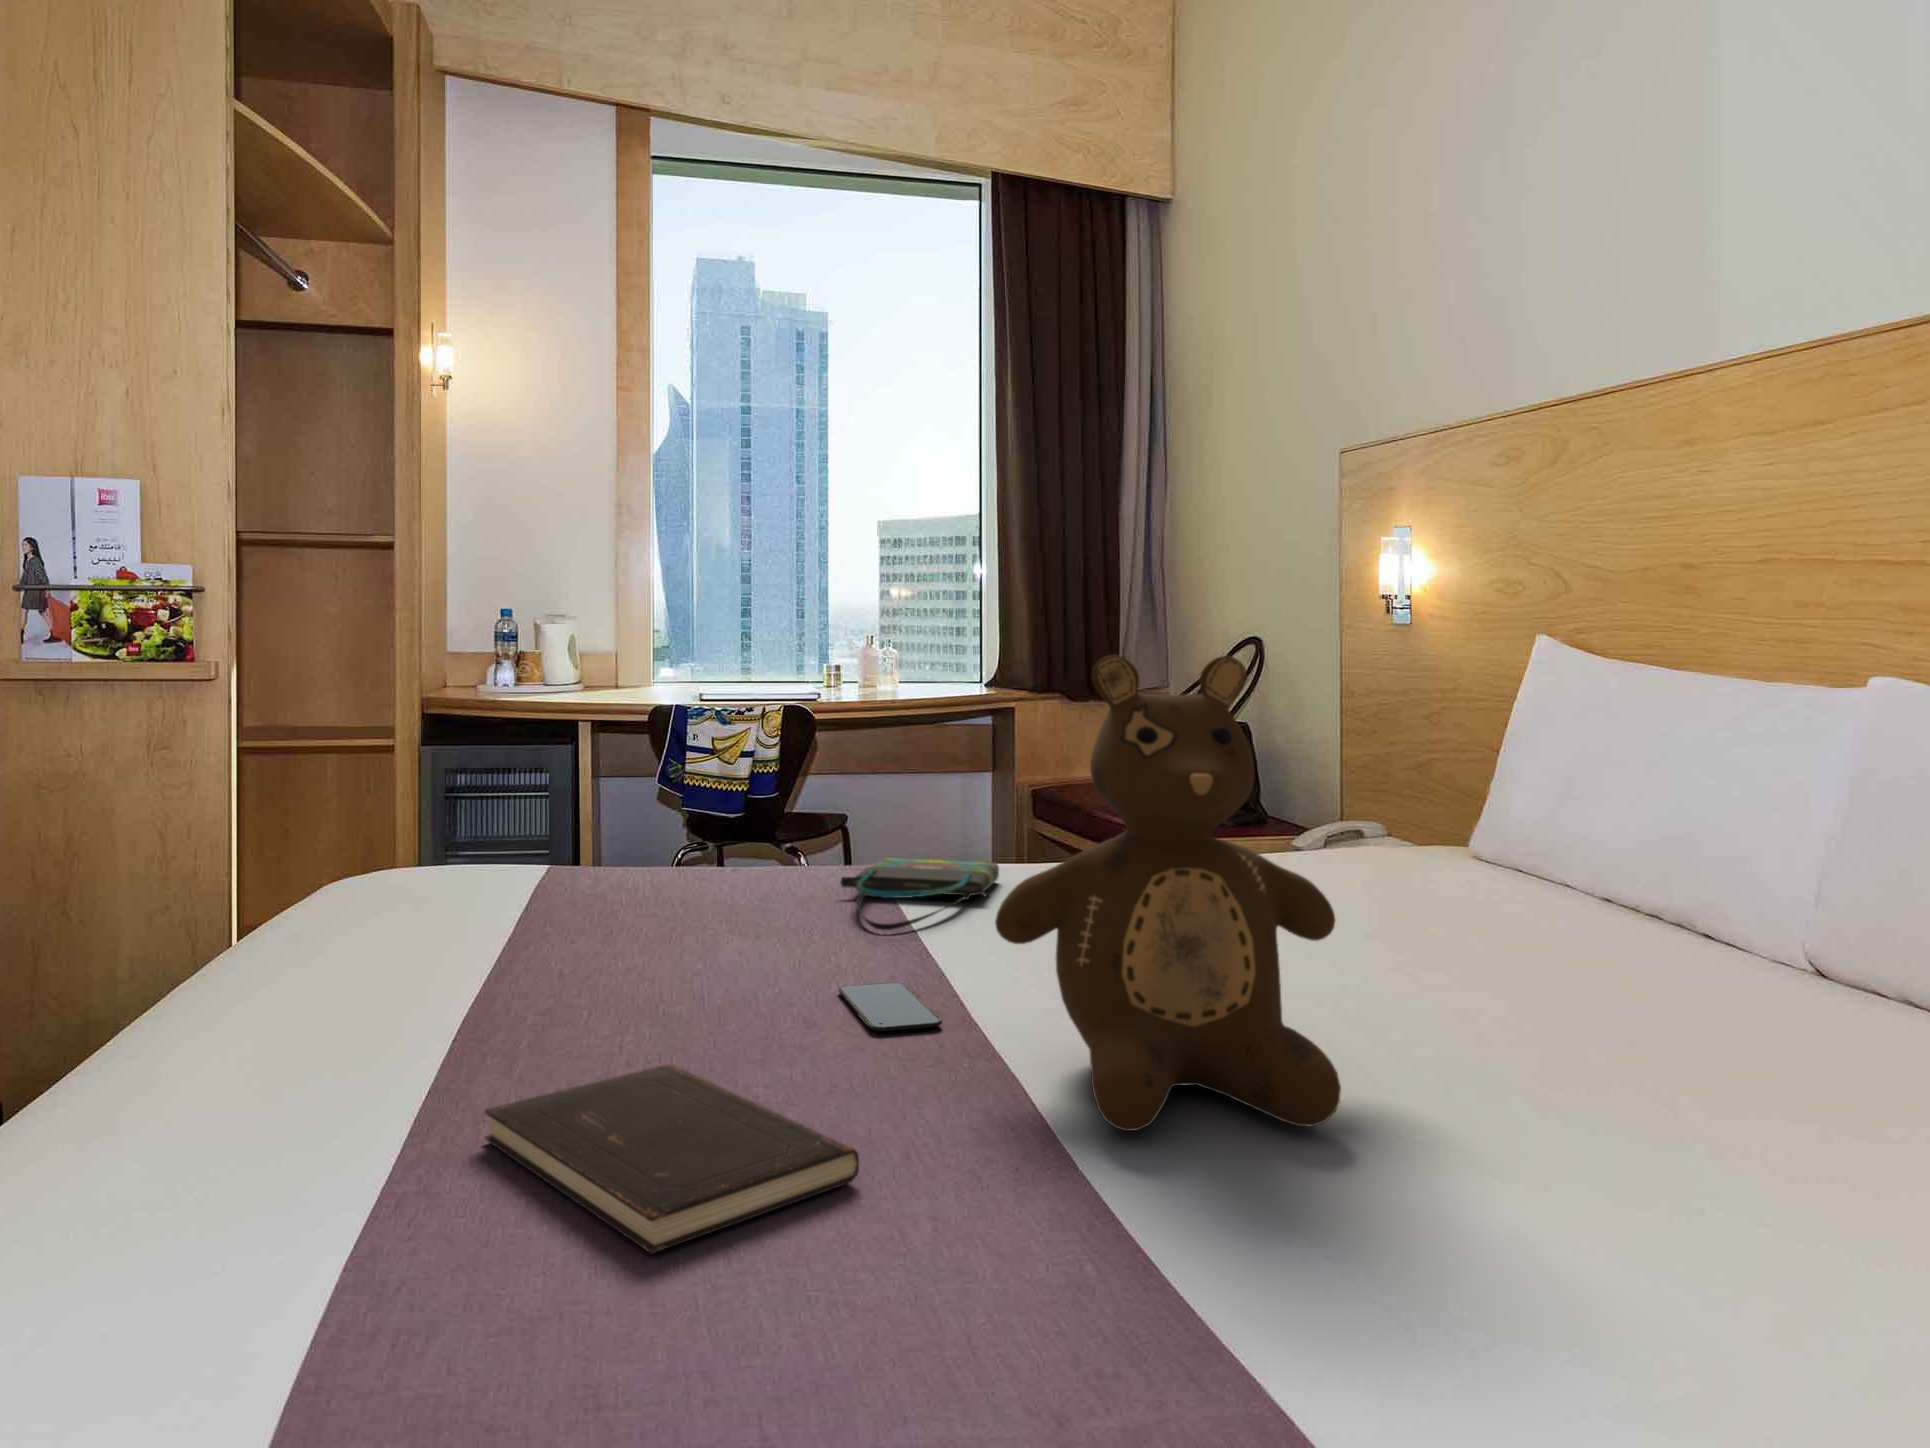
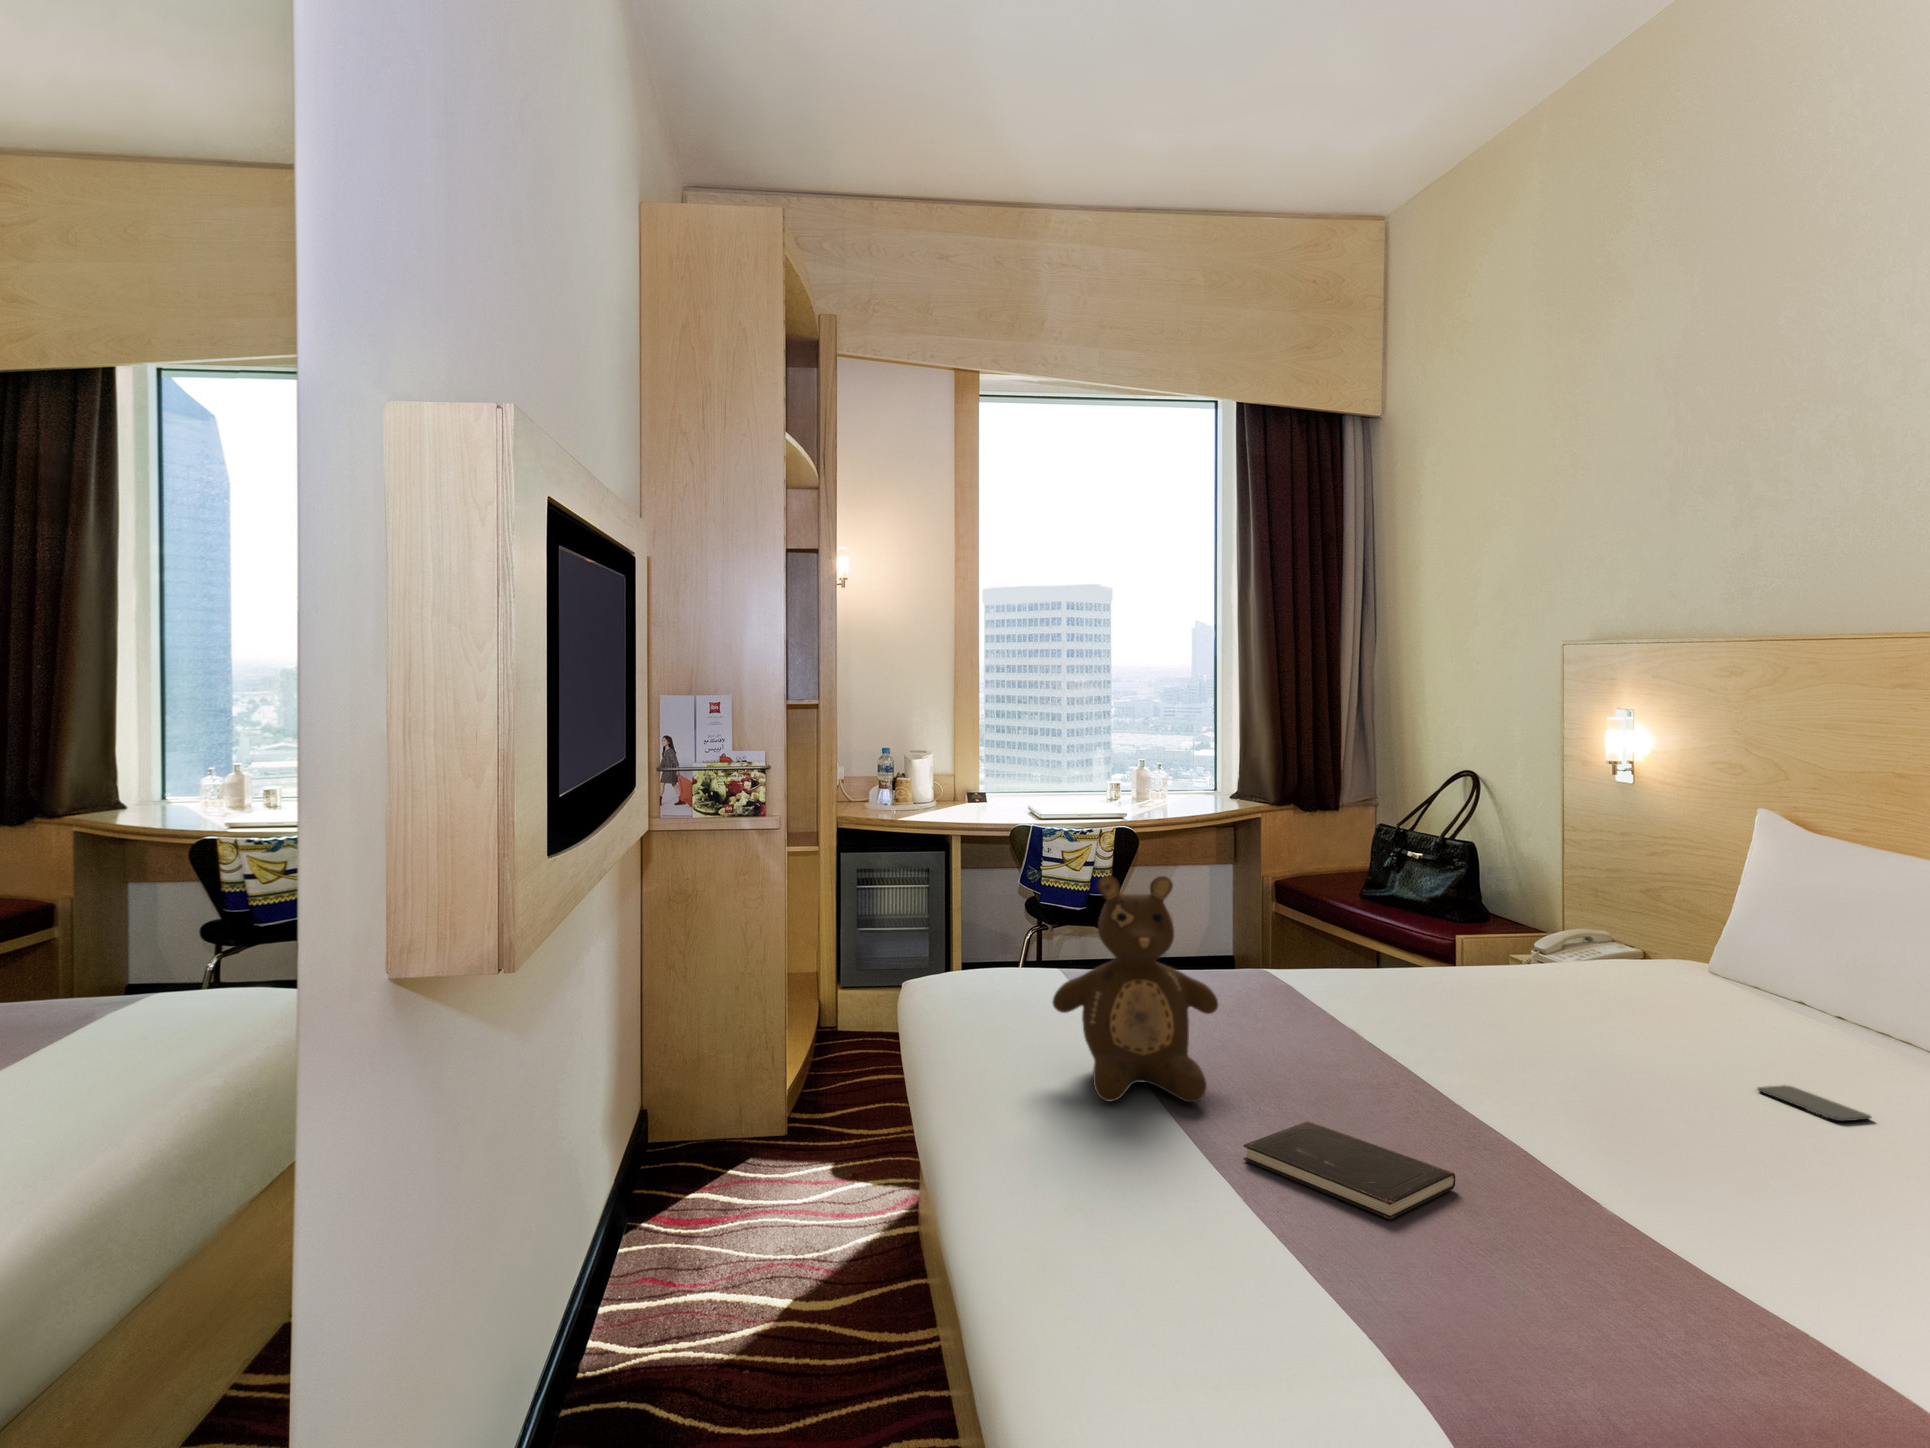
teddy bear: present [995,655,1341,1131] -> present [1053,876,1218,1102]
tote bag: present [840,857,999,930] -> none [1270,969,1373,1029]
smartphone: present [838,983,942,1031] -> present [1758,1085,1872,1121]

